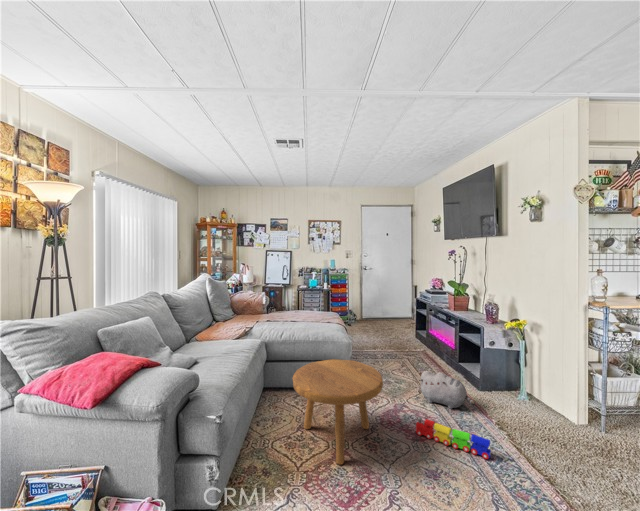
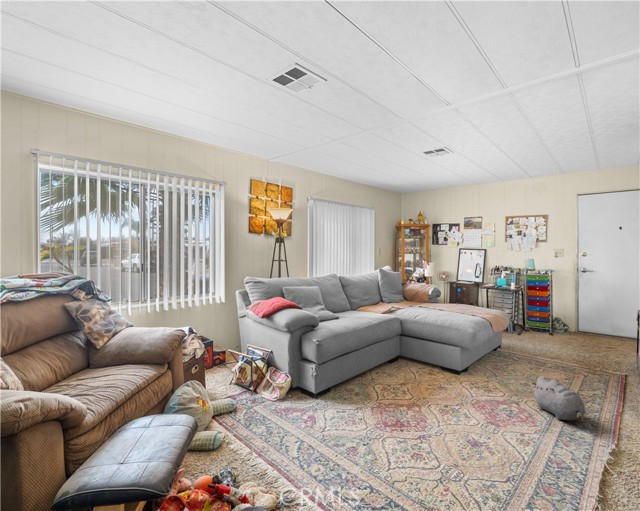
footstool: present [293,359,383,465] -> none [380,336,456,406]
toy train: present [416,417,491,459] -> none [486,402,542,452]

